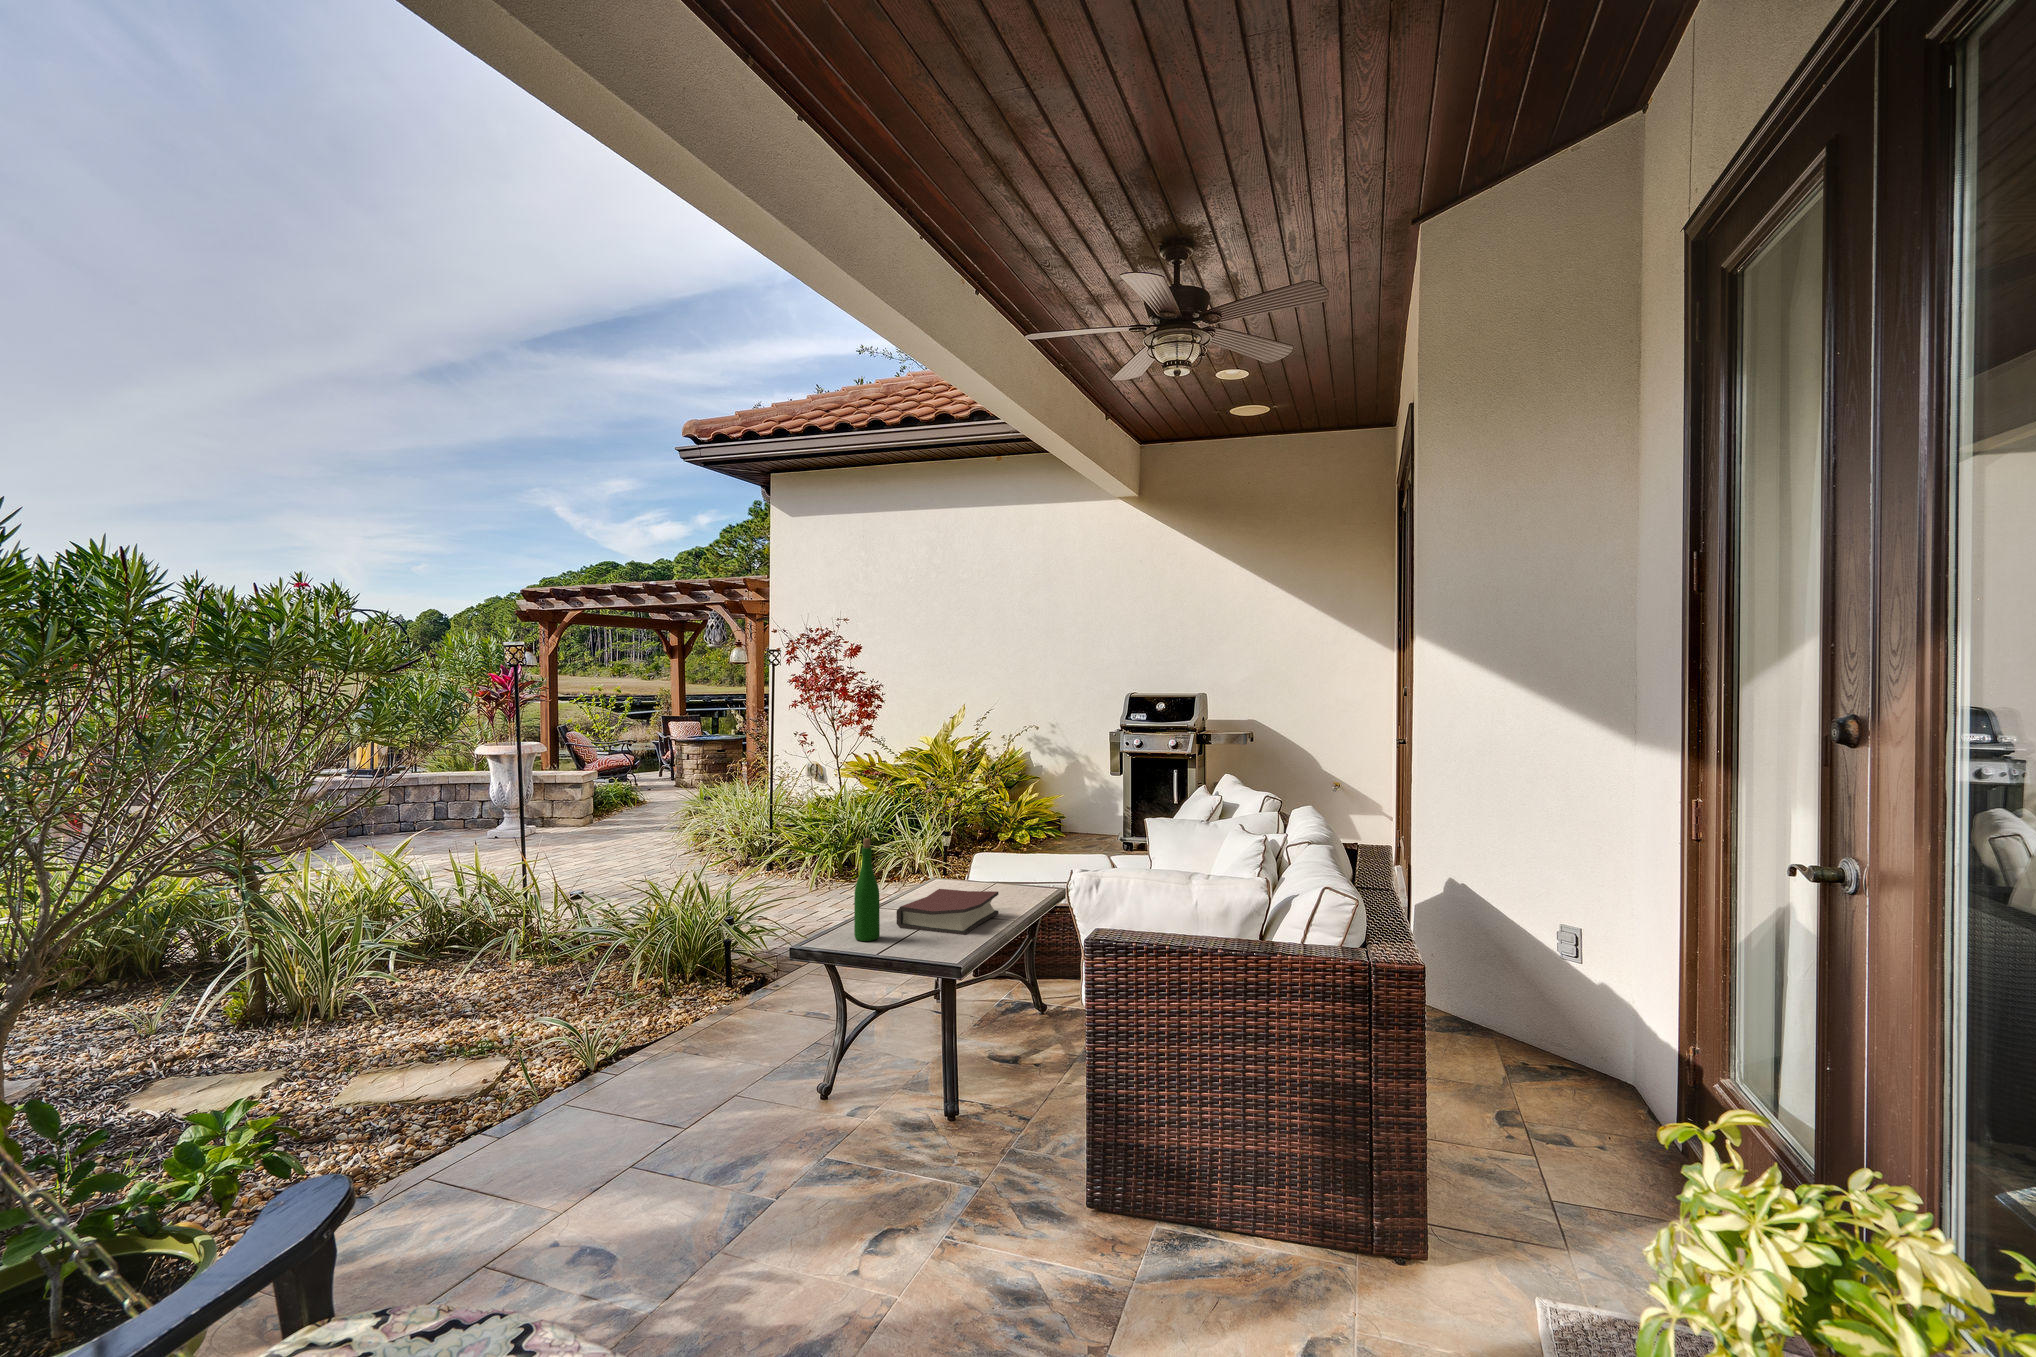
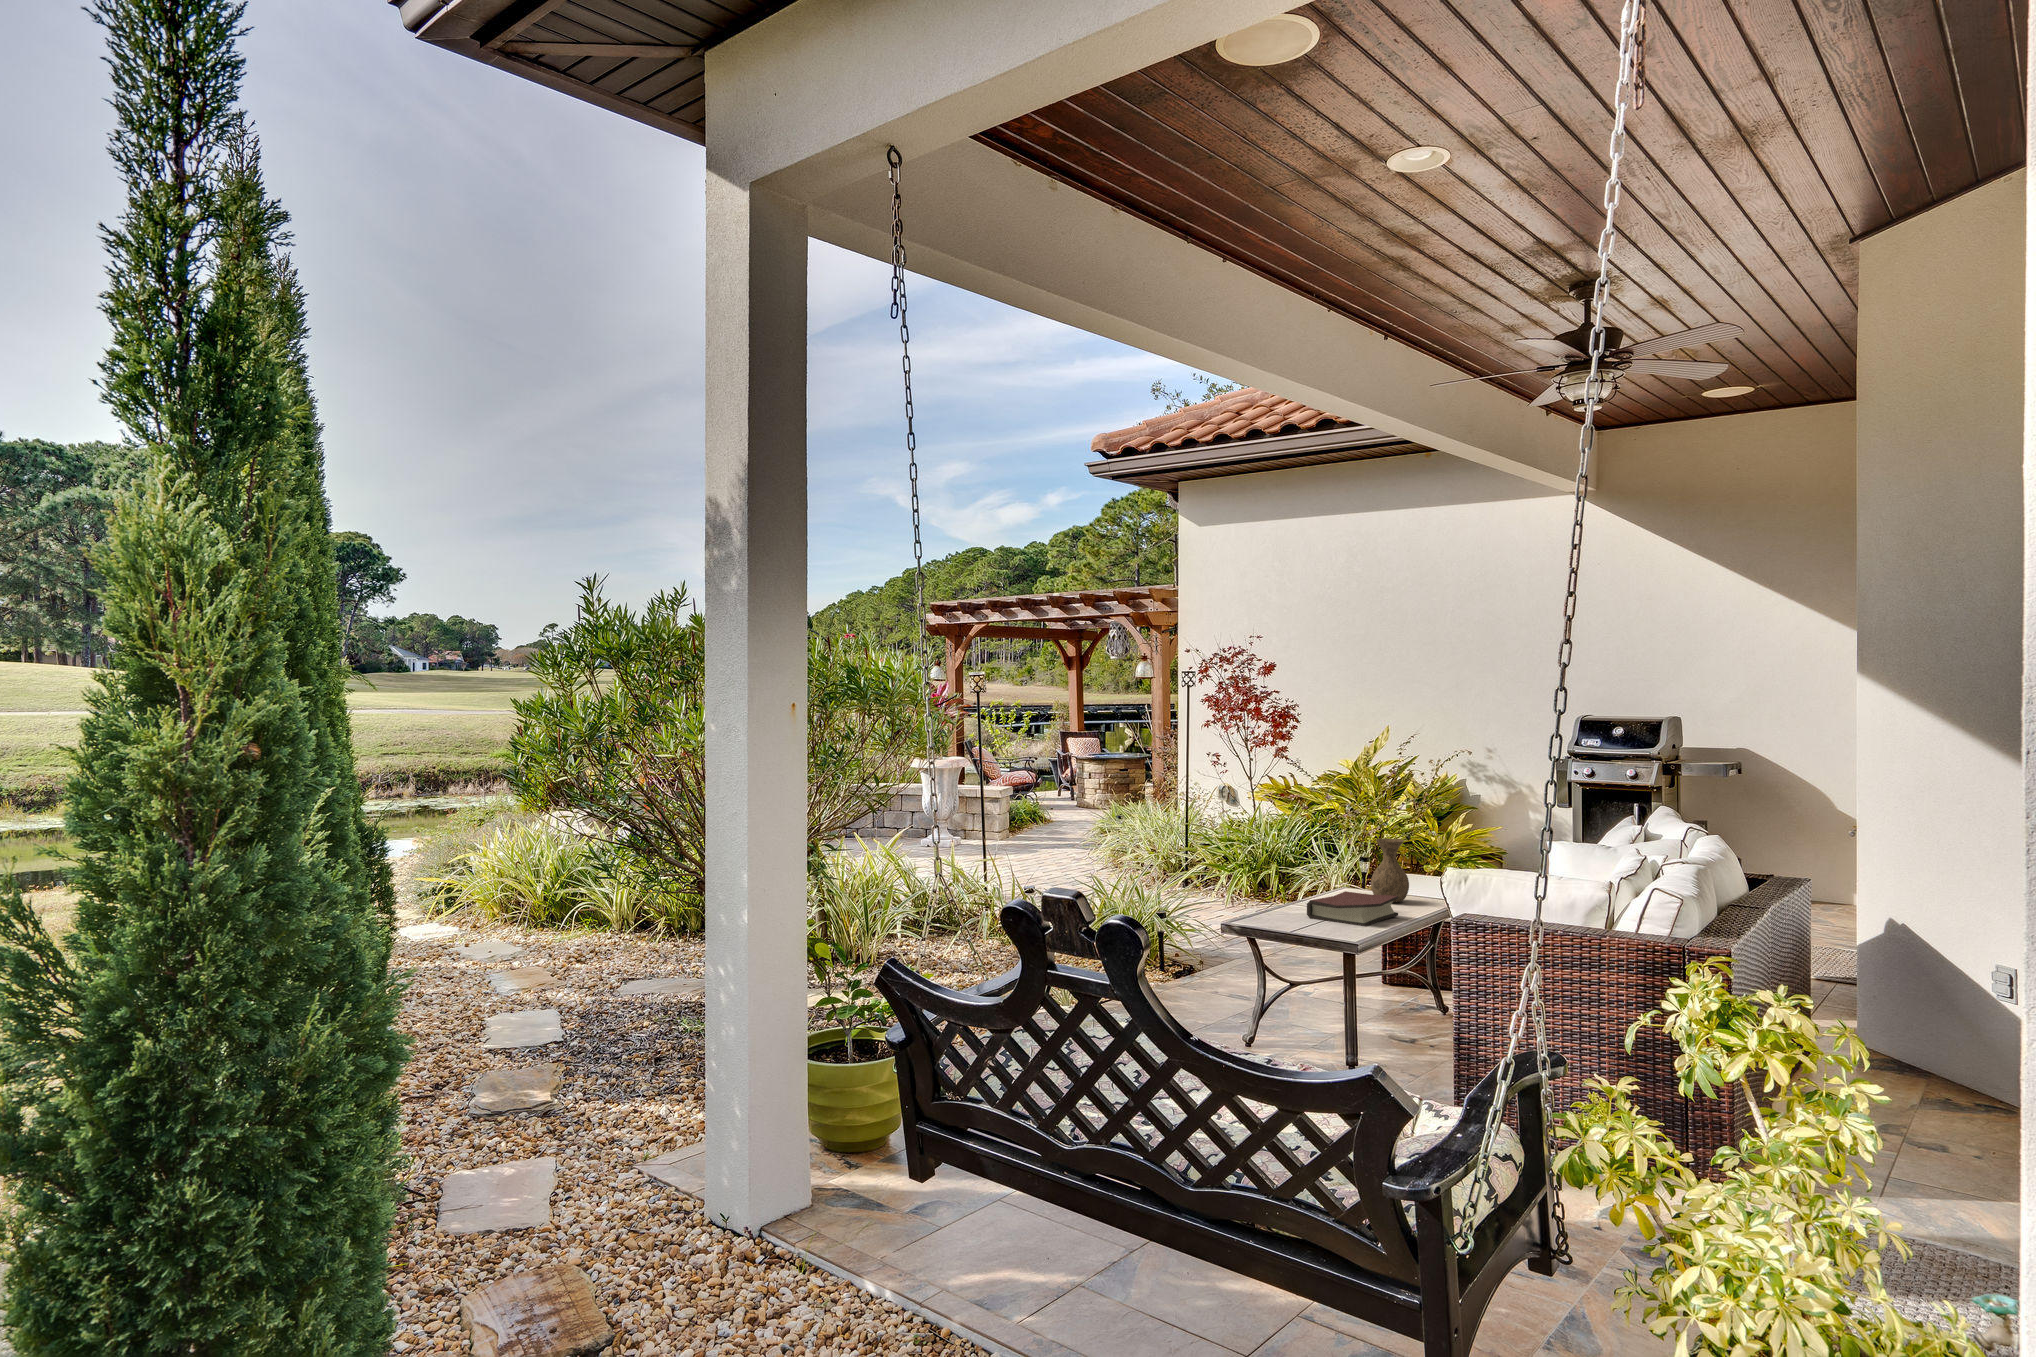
vase: none [965,823,1005,894] -> present [1371,838,1409,903]
wine bottle: present [854,838,880,941] -> none [1271,840,1292,924]

